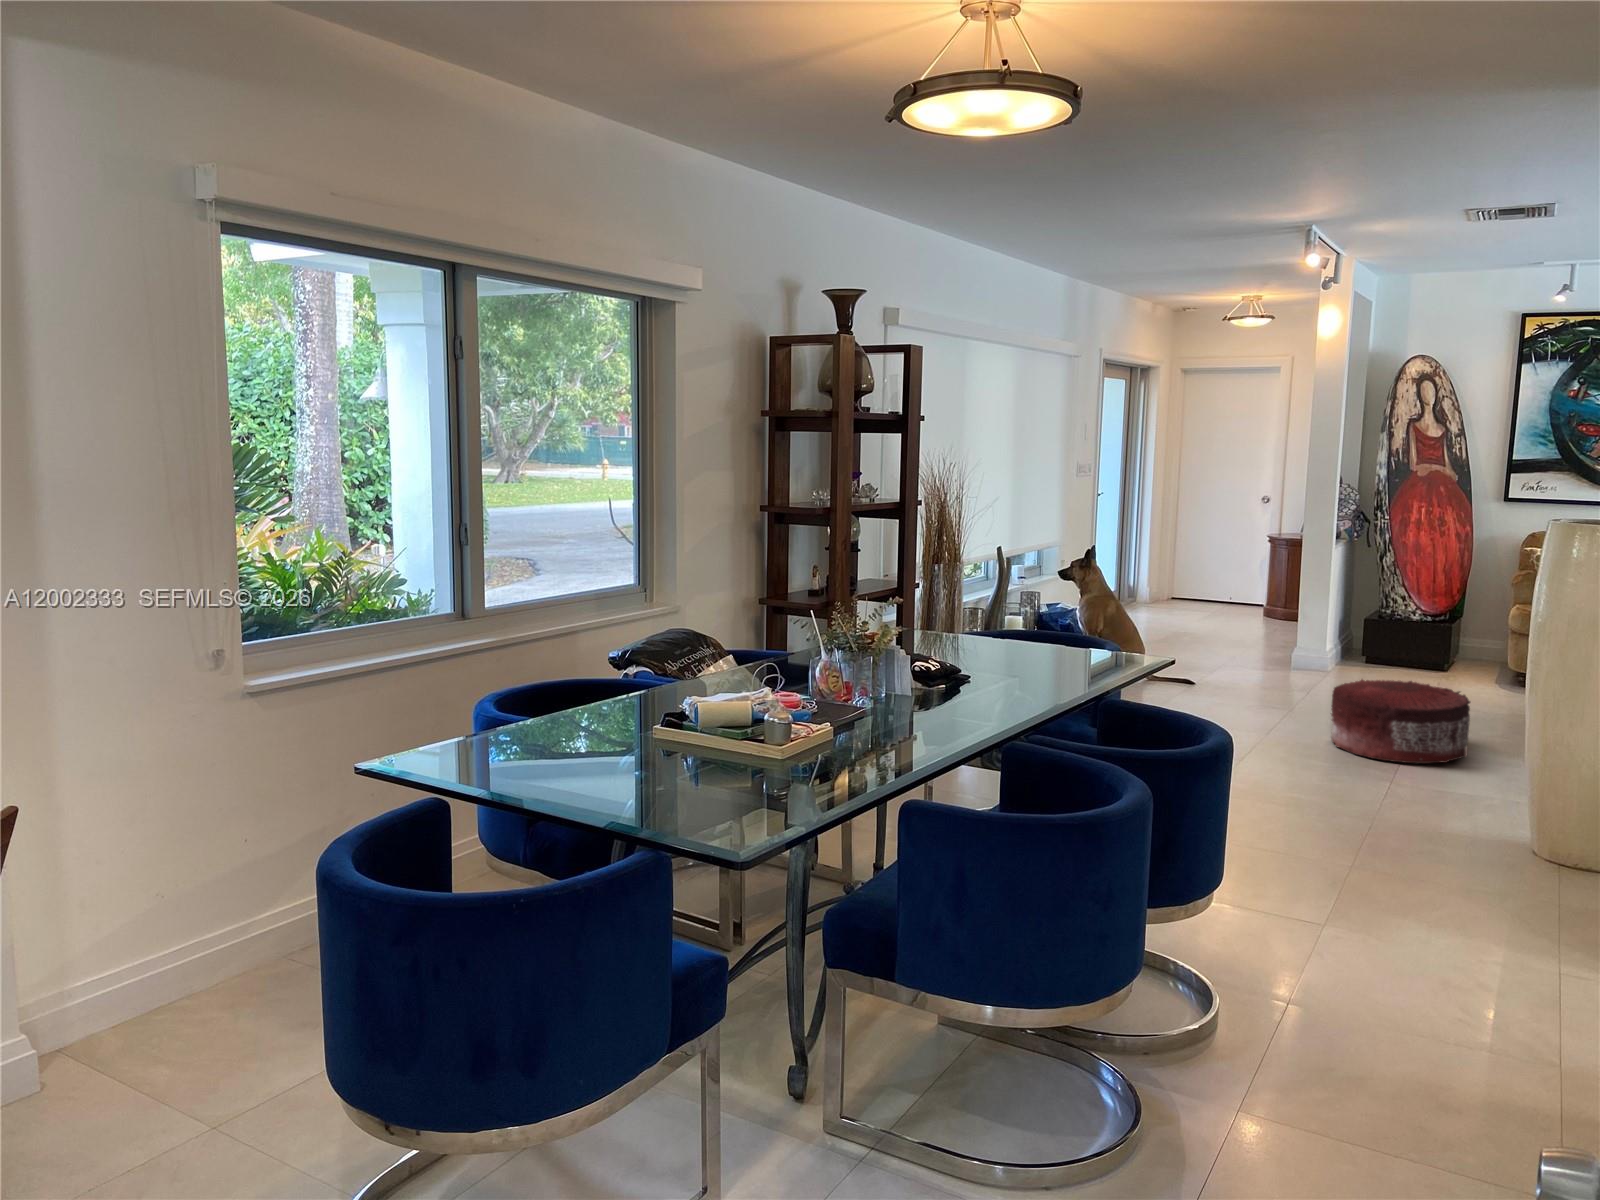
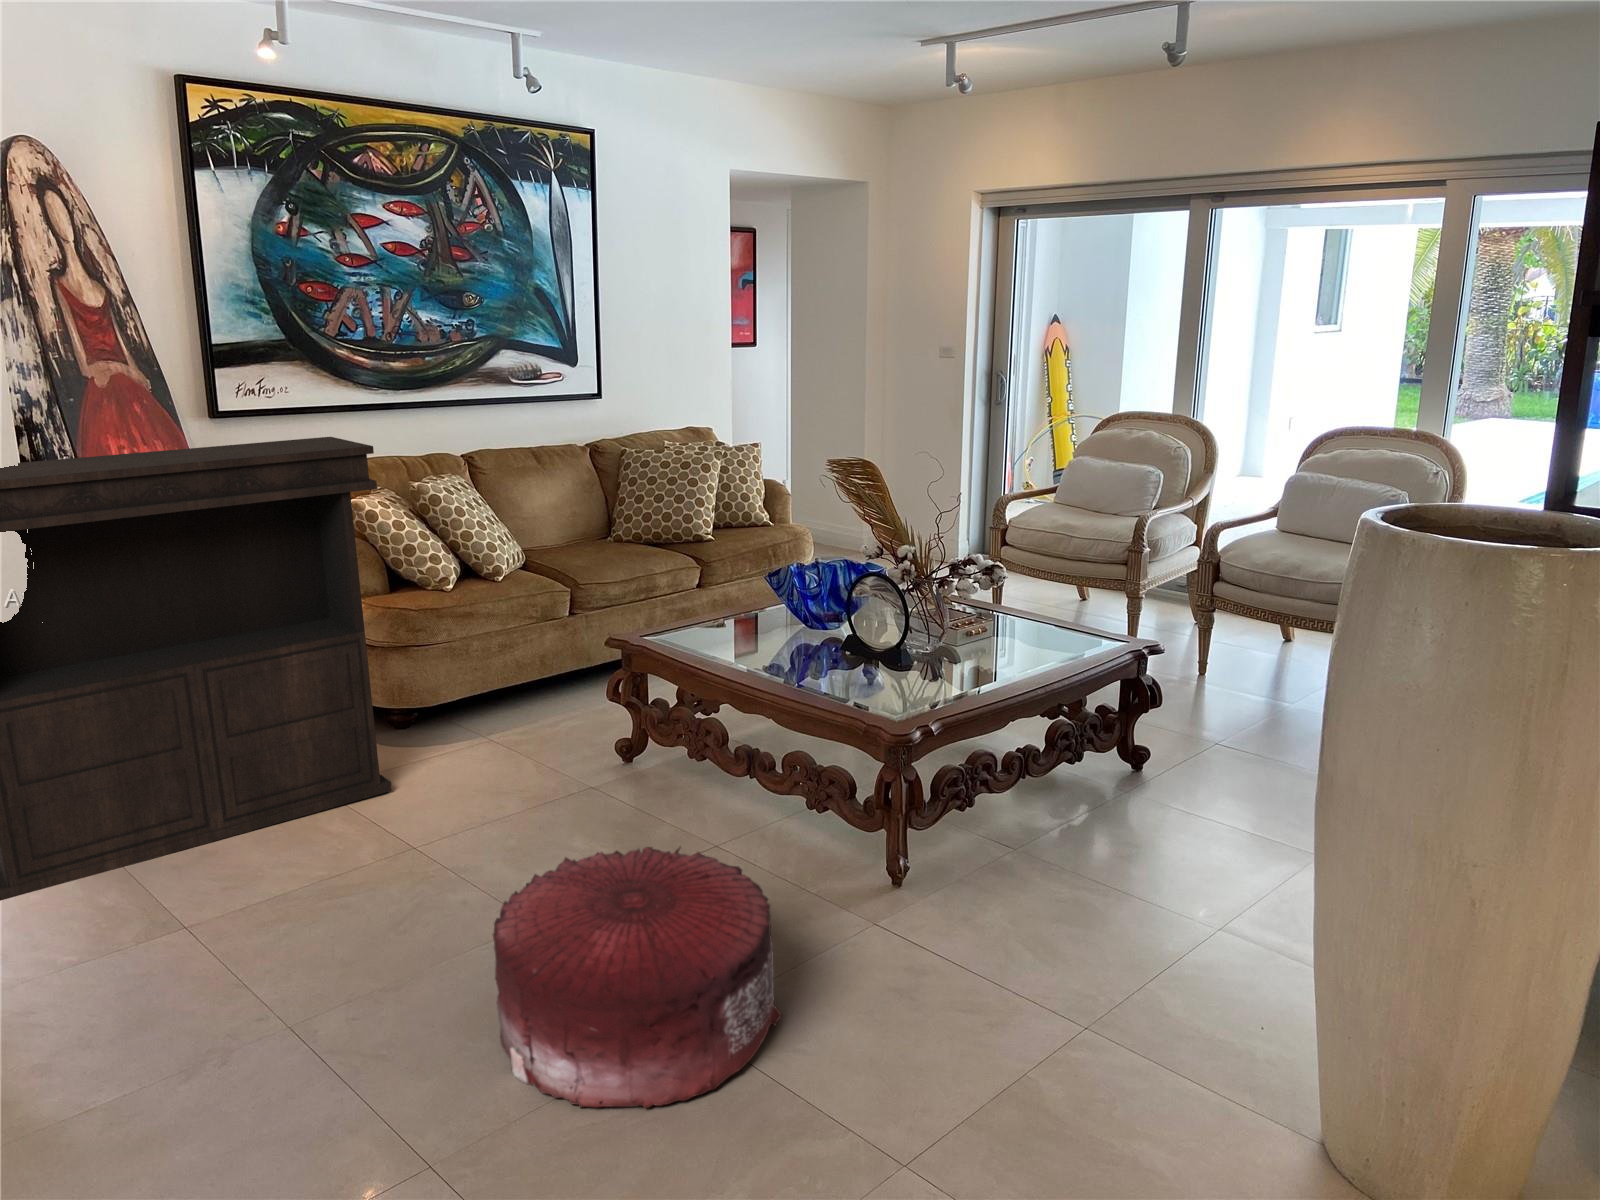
console table: none [1271,498,1491,694] -> present [0,437,392,901]

